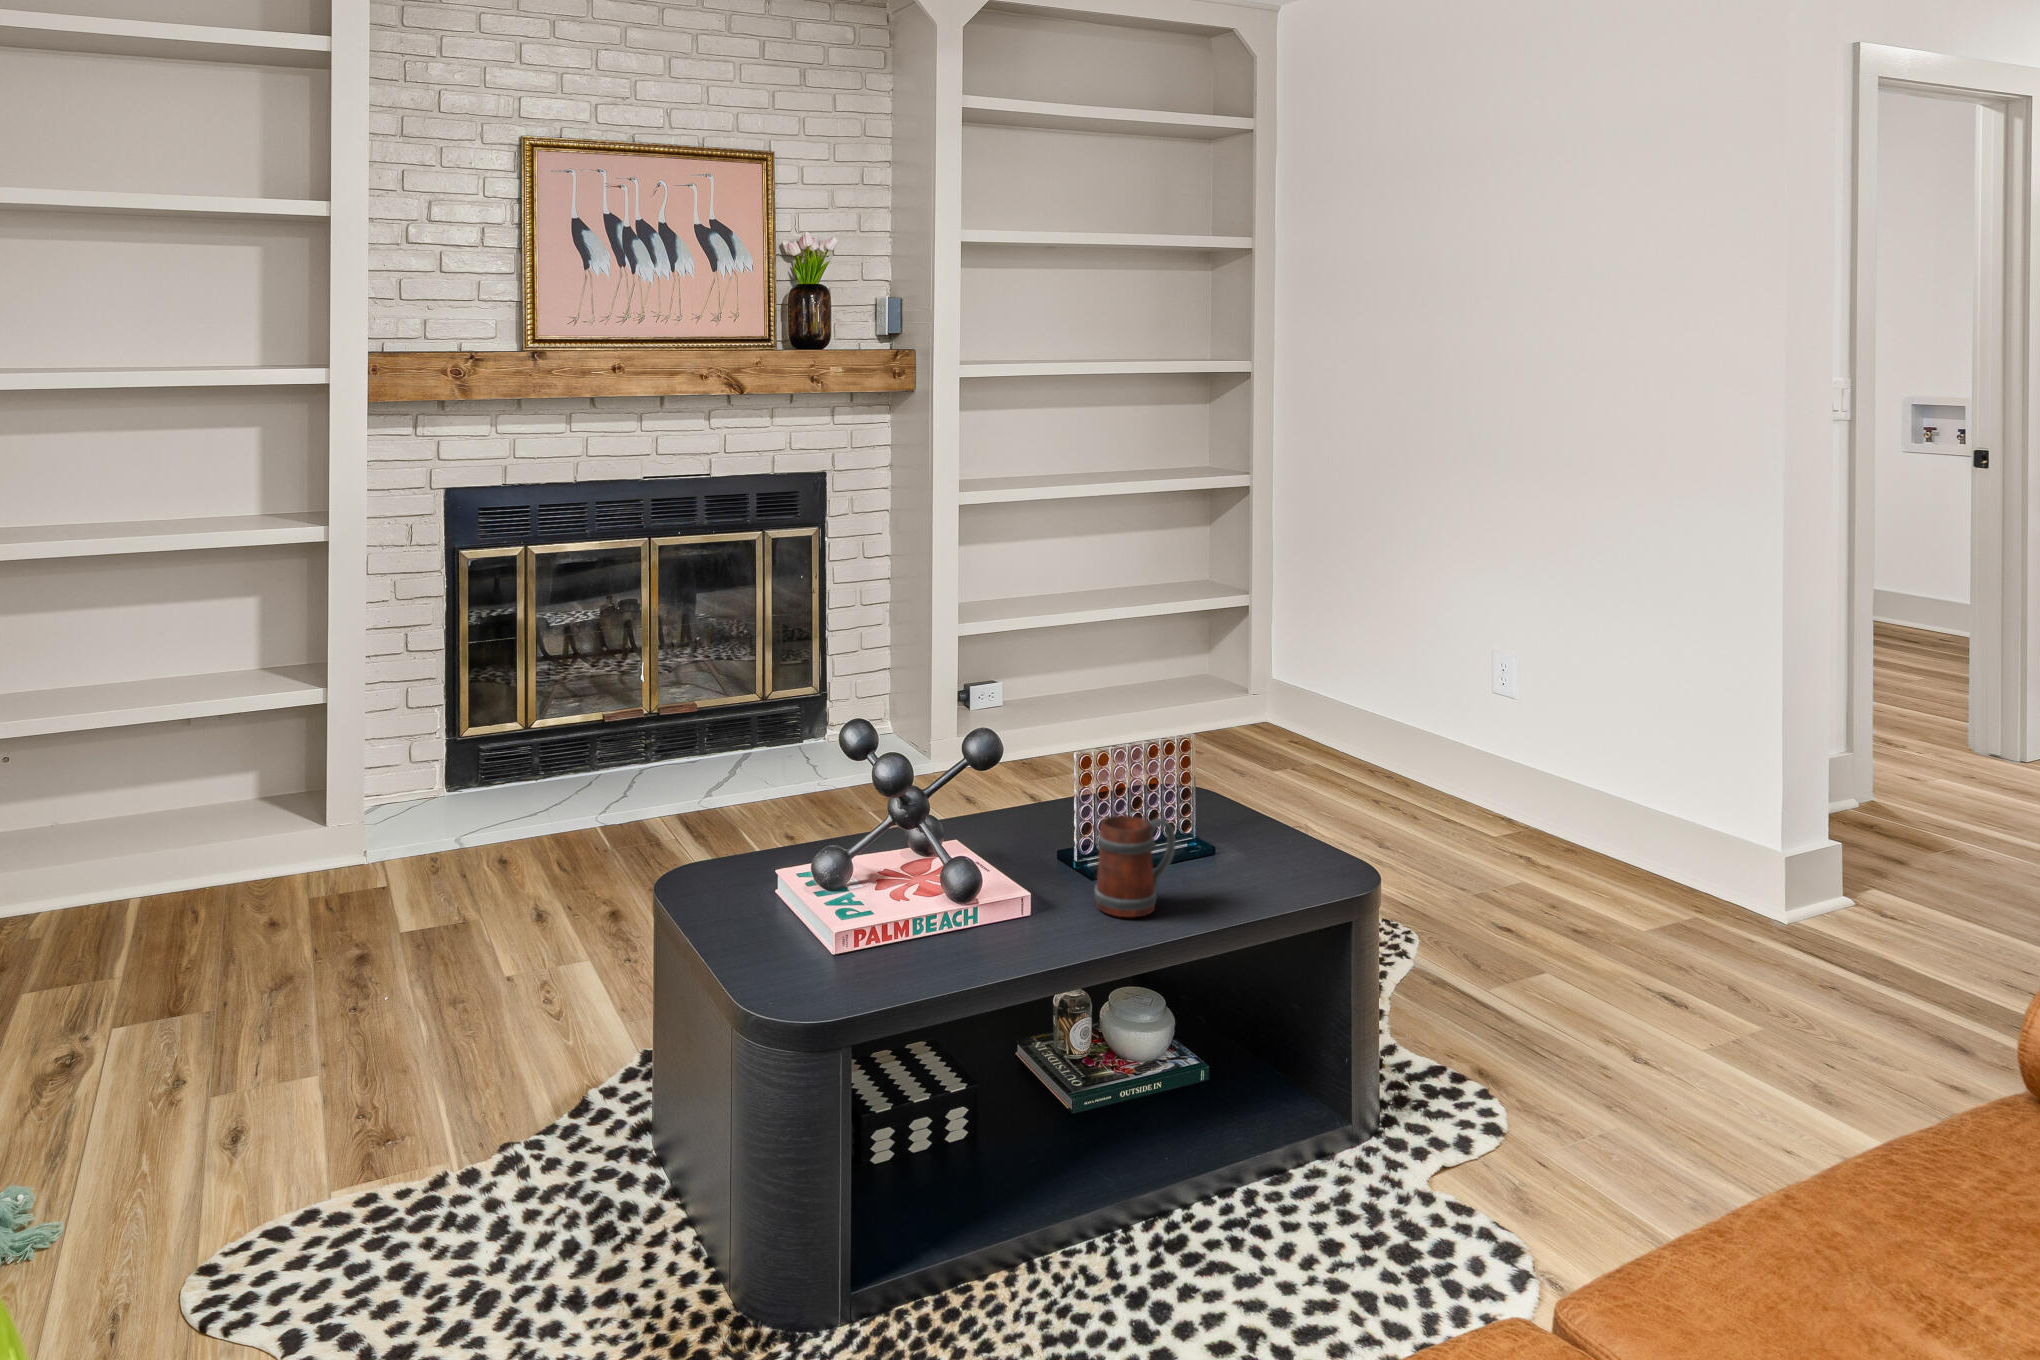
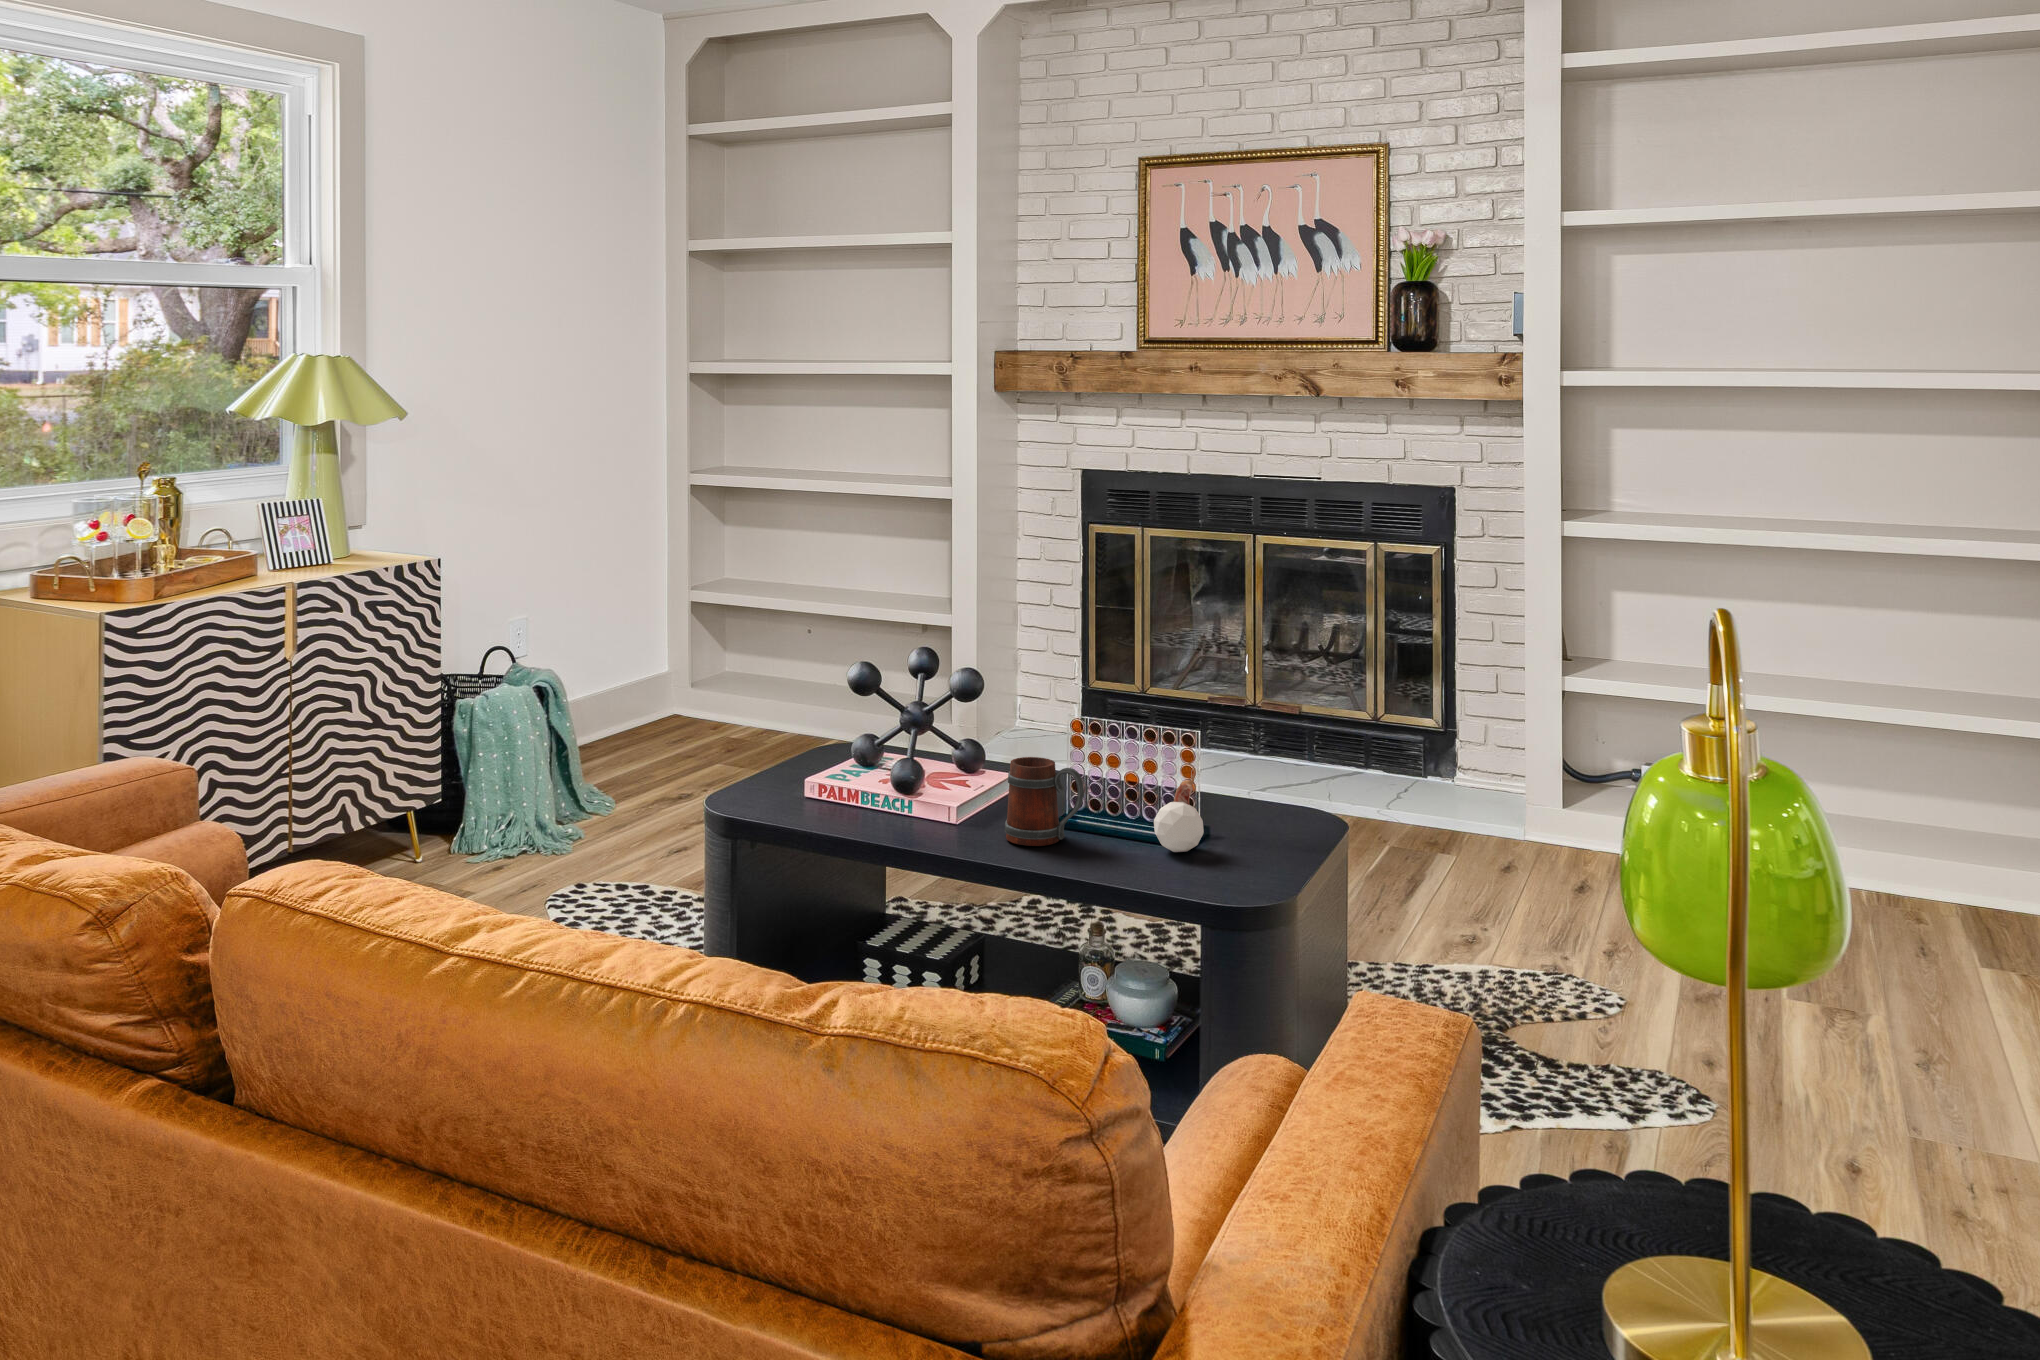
candle: none [1220,783,1270,876] -> present [1154,774,1204,852]

